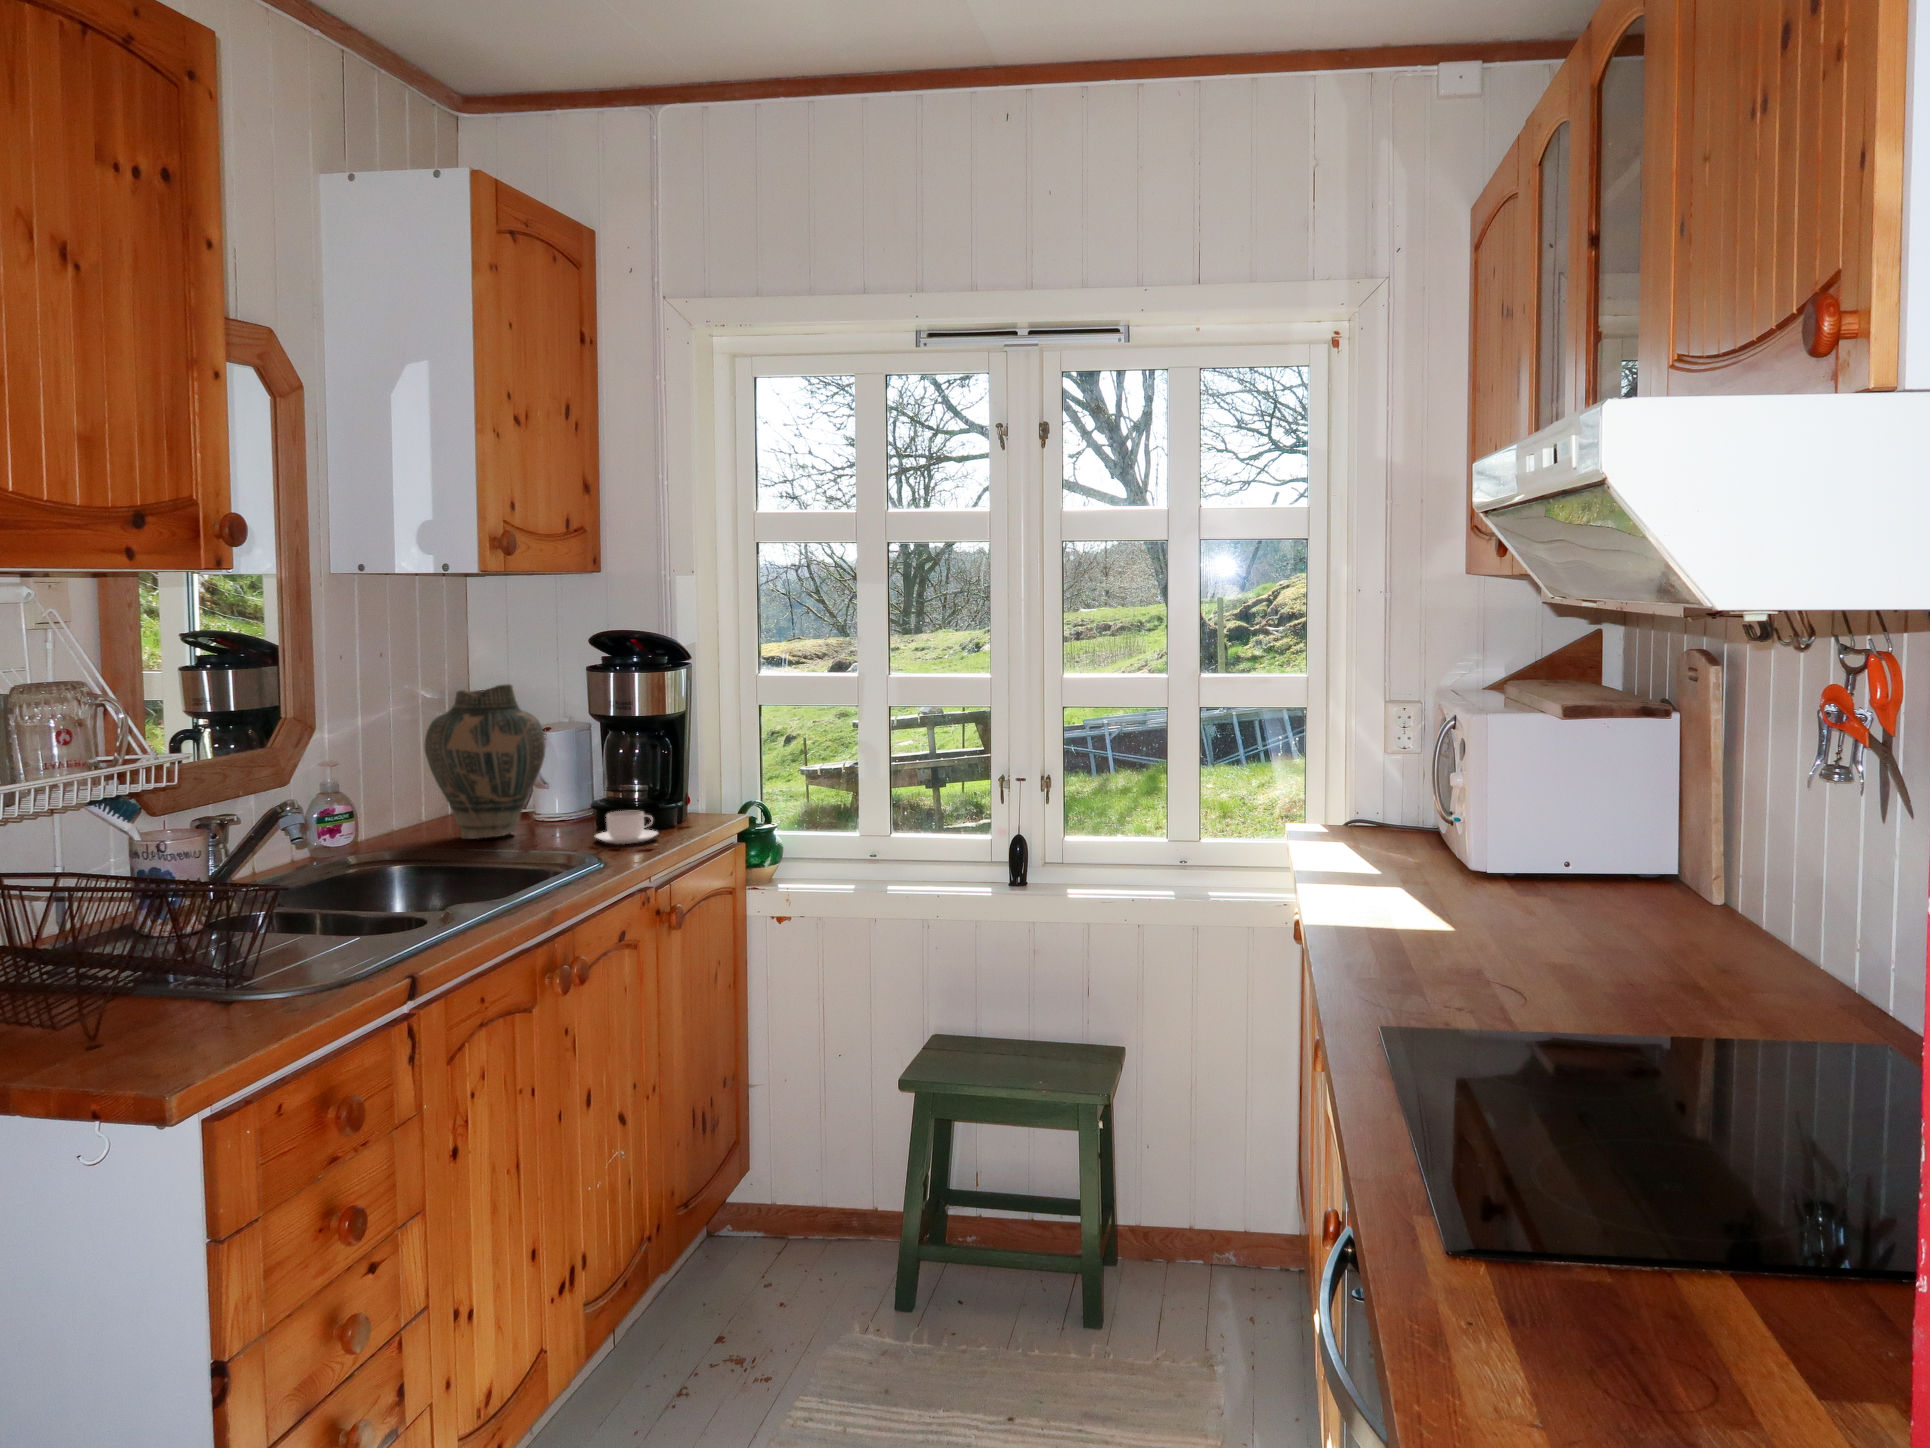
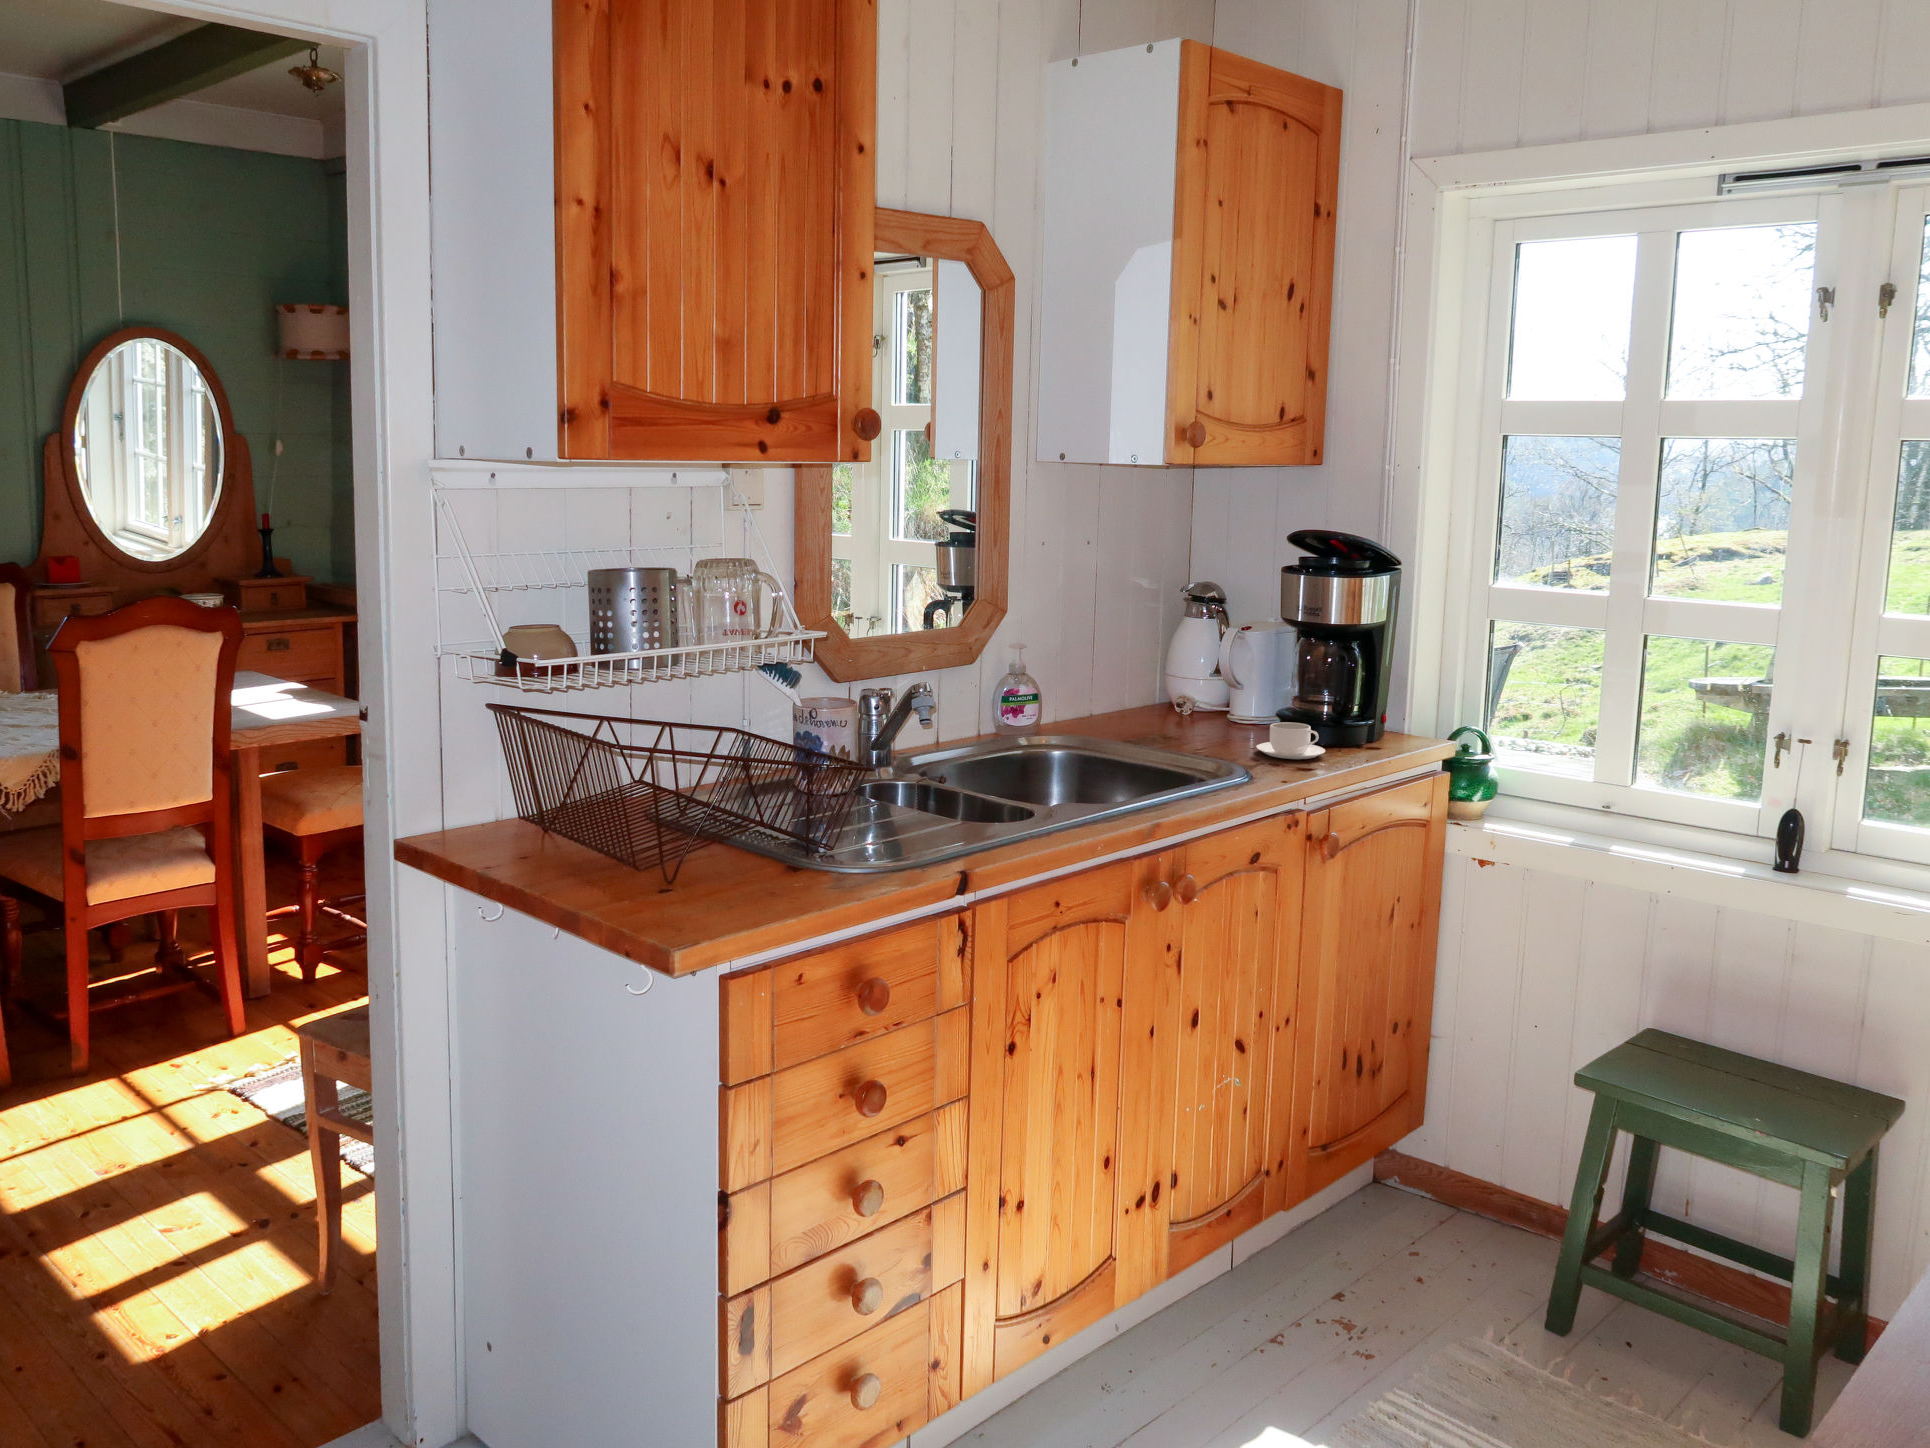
vase: present [424,684,546,839] -> none [1110,580,1224,732]

